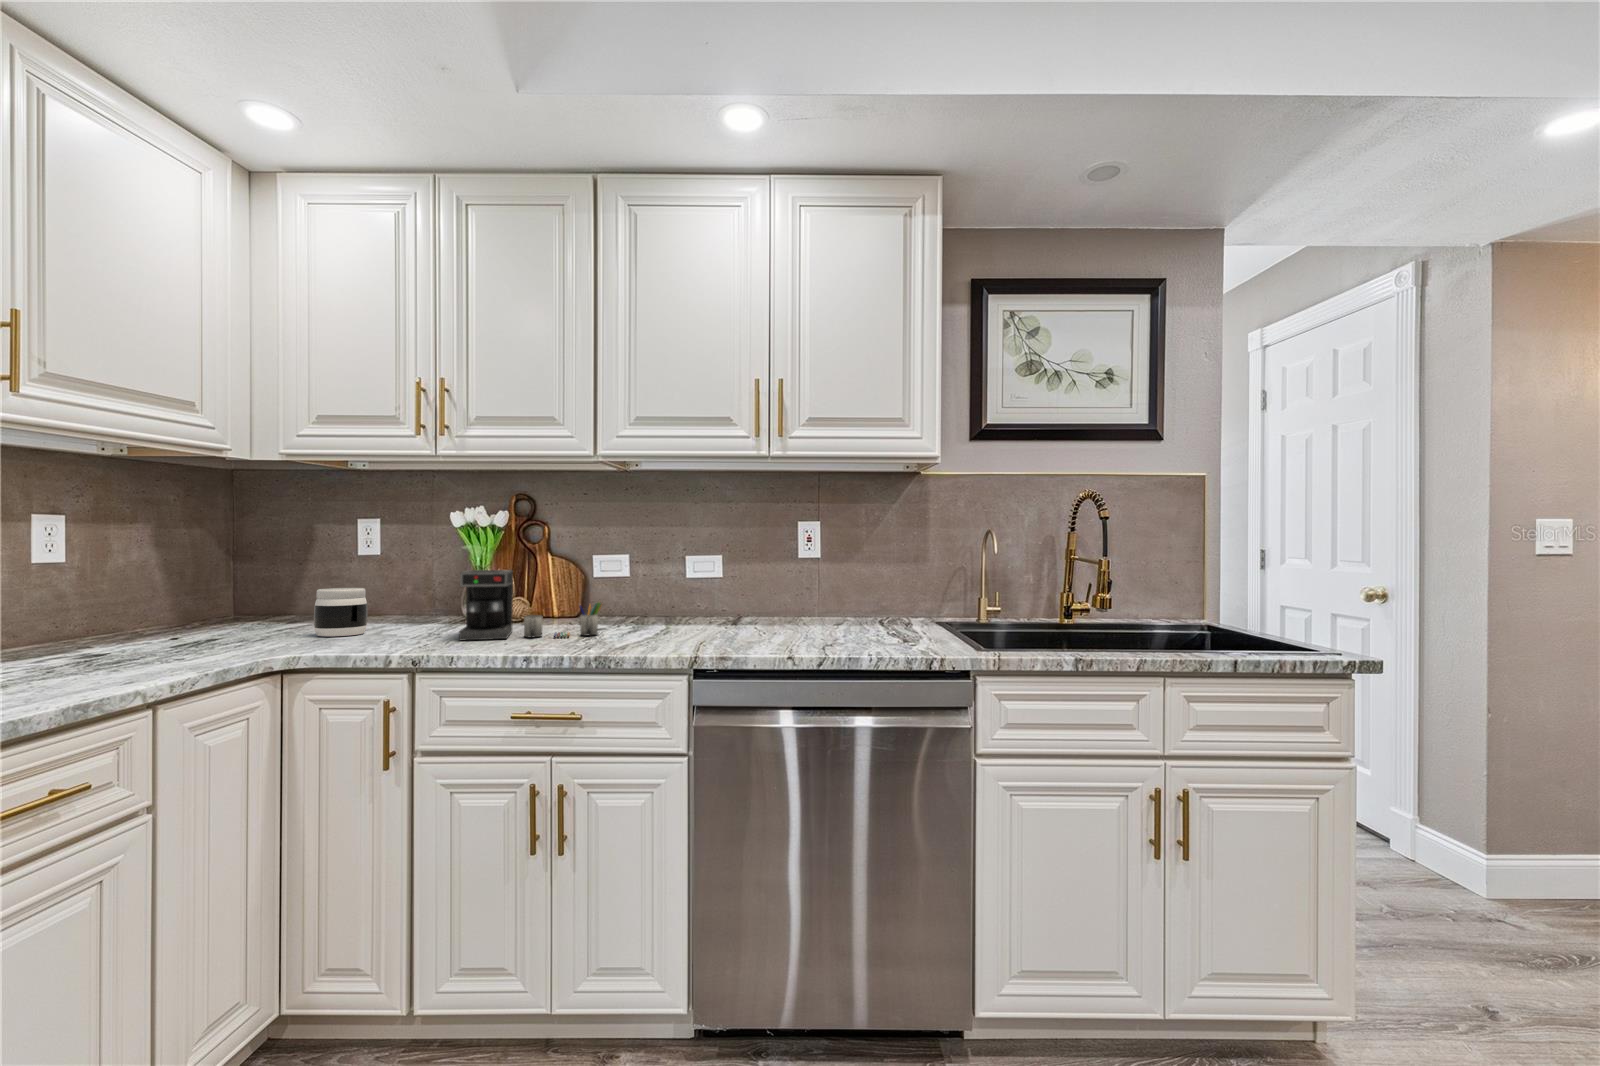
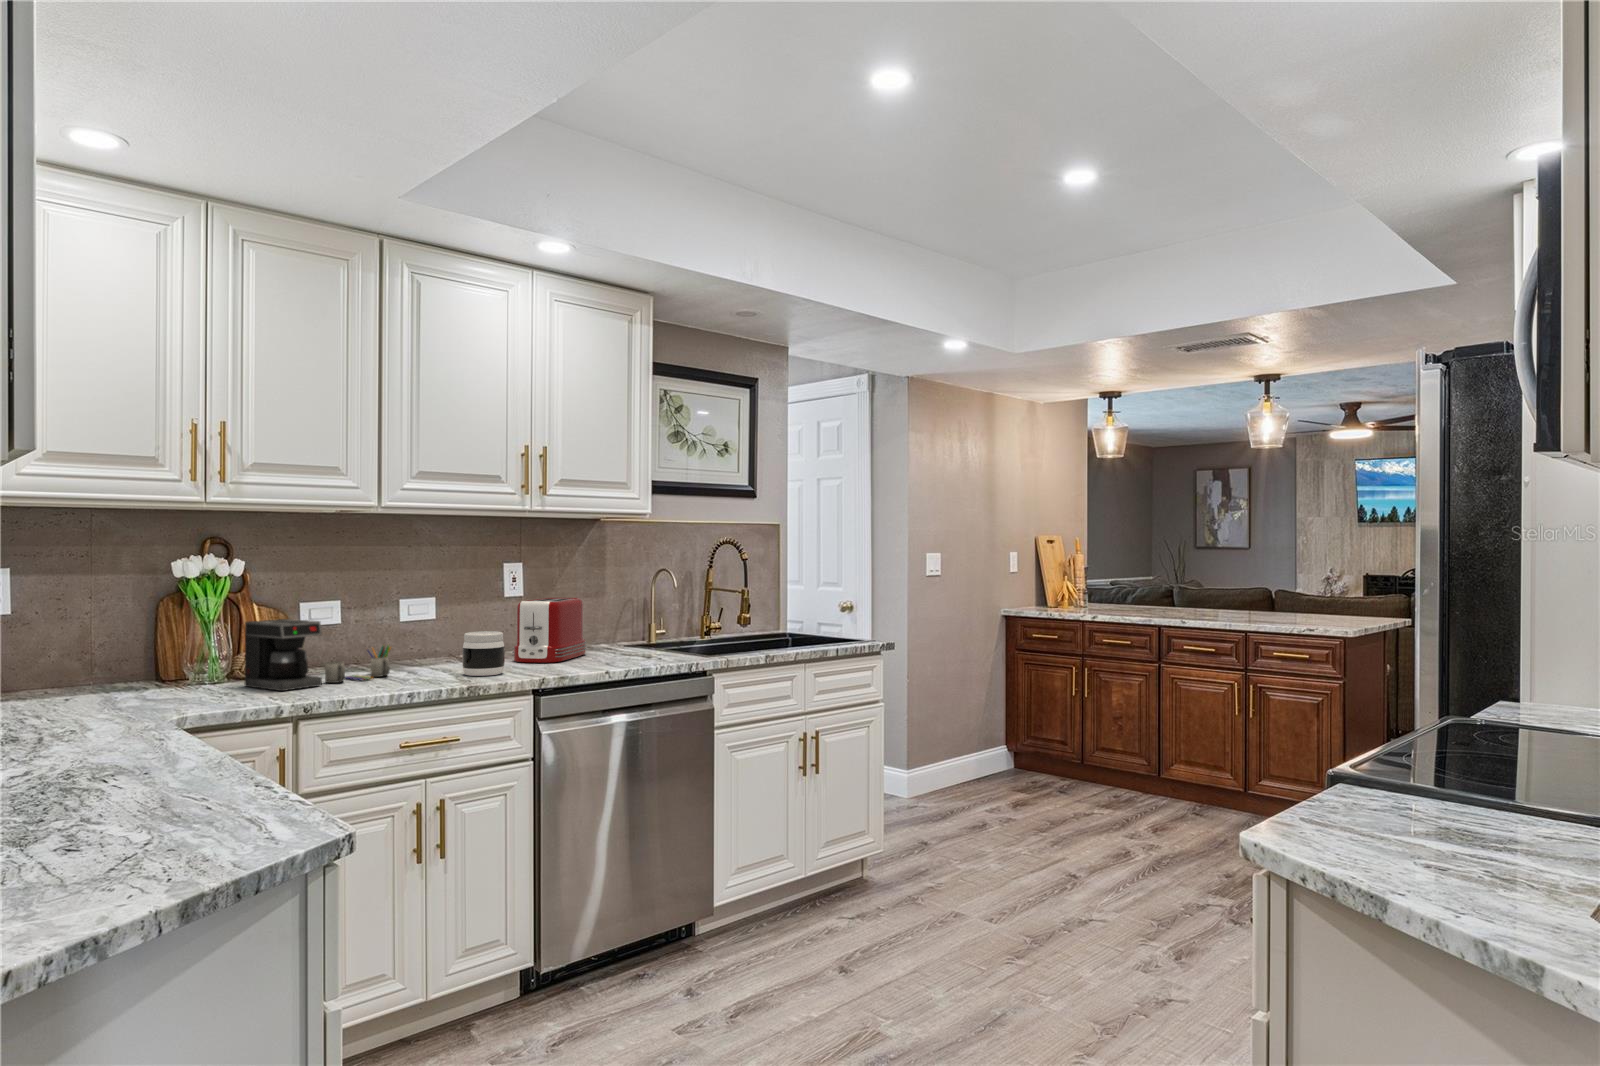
toaster: none [759,562,861,637] -> present [512,598,587,663]
jar: present [314,588,367,636] -> present [462,631,505,676]

